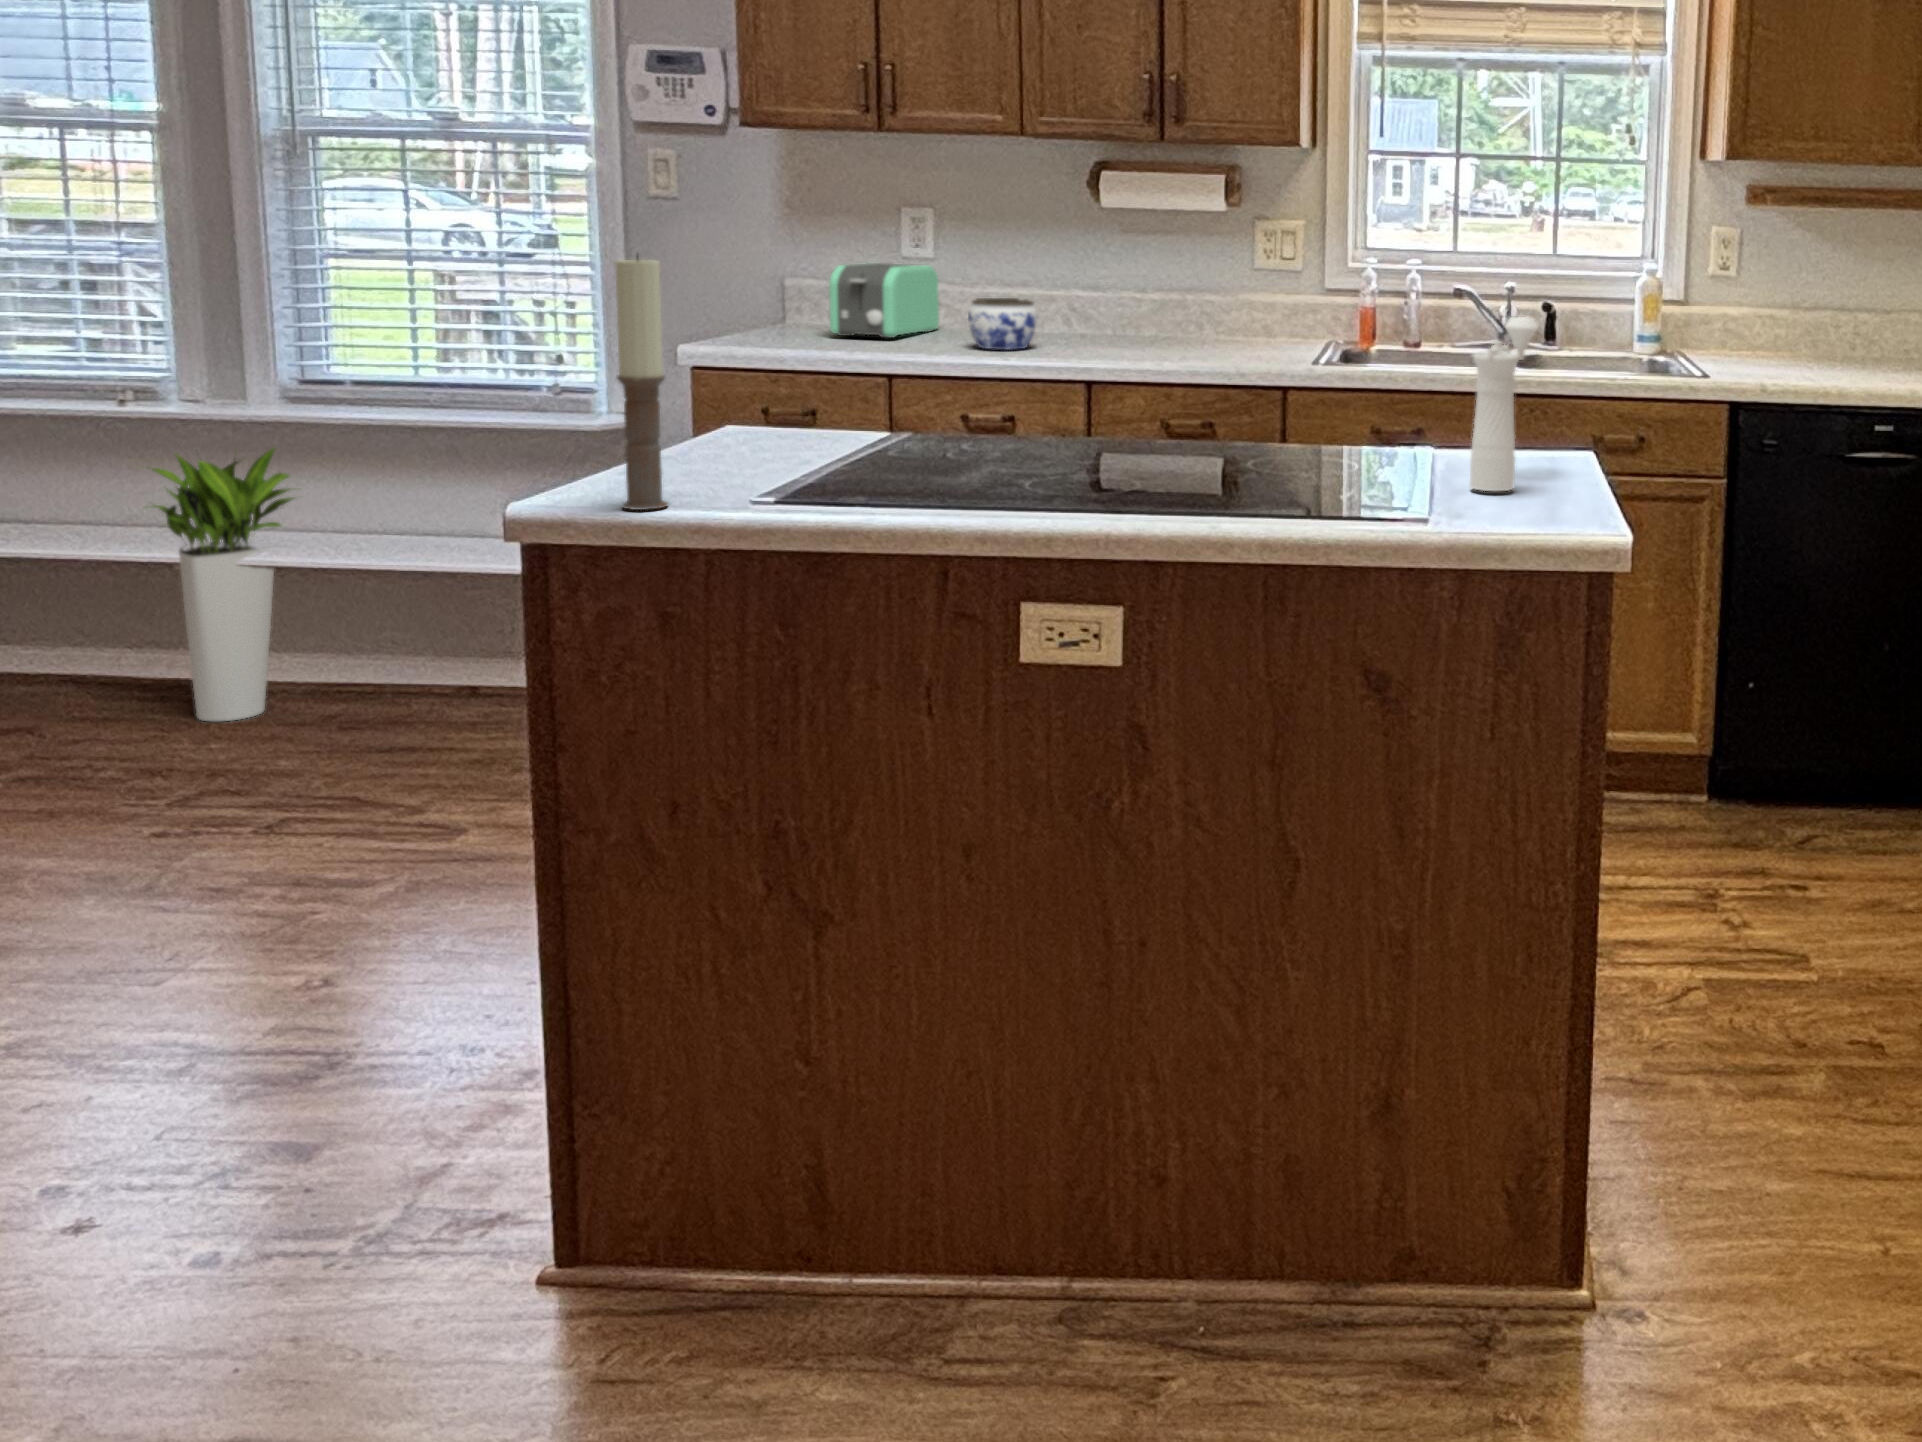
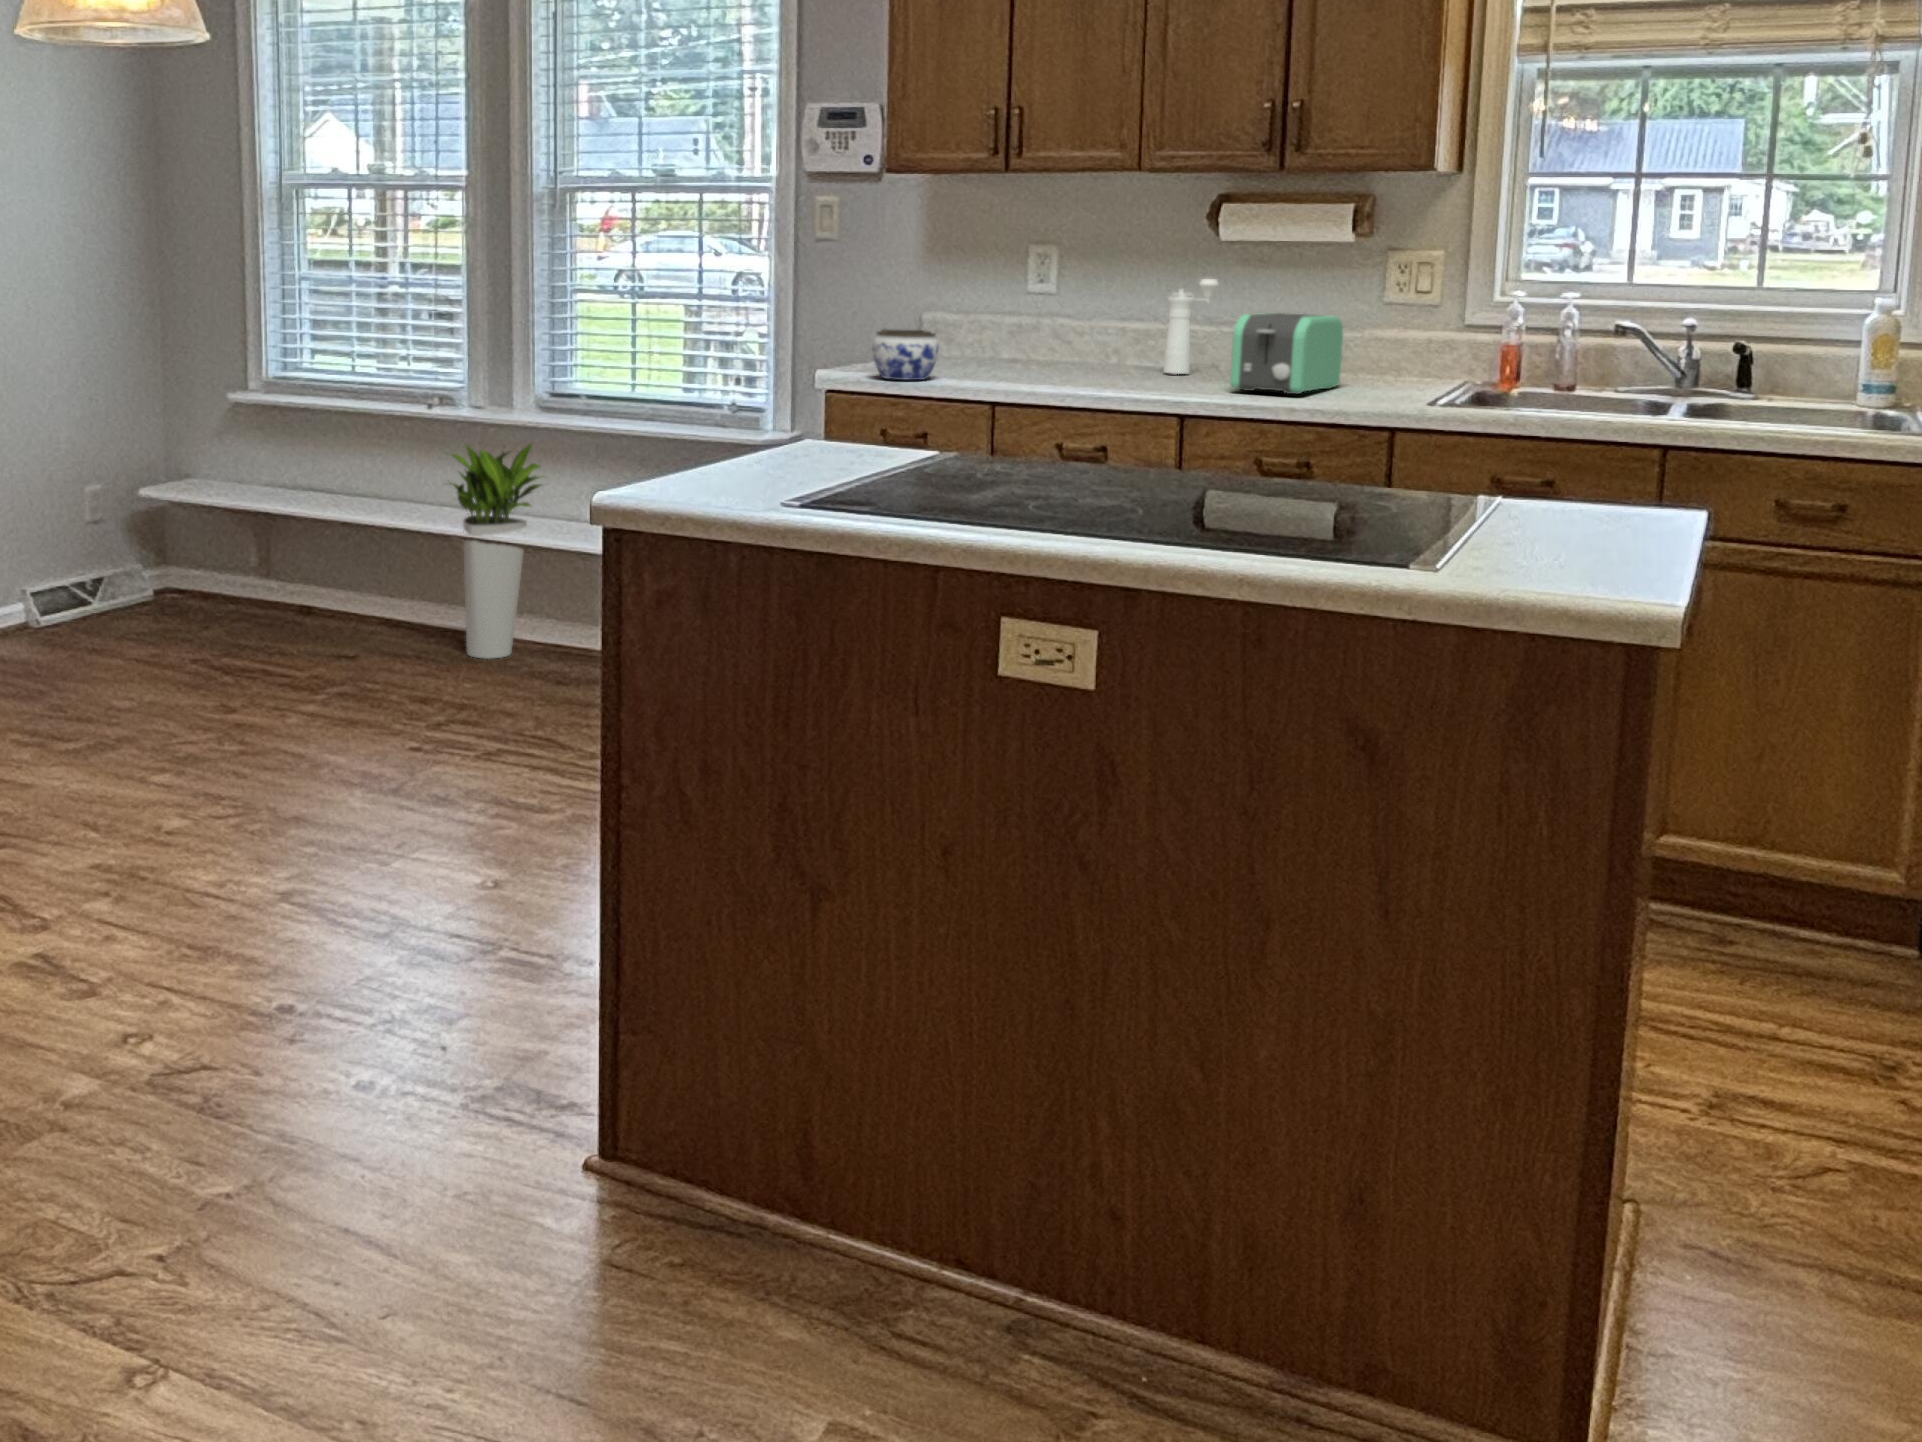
candle: present [615,255,668,510] -> none [689,261,732,490]
toaster: present [829,263,939,338] -> present [1230,313,1343,394]
jar: present [968,298,1037,350] -> present [873,329,939,380]
pepper mill: present [1470,317,1538,491] -> present [1163,279,1218,374]

